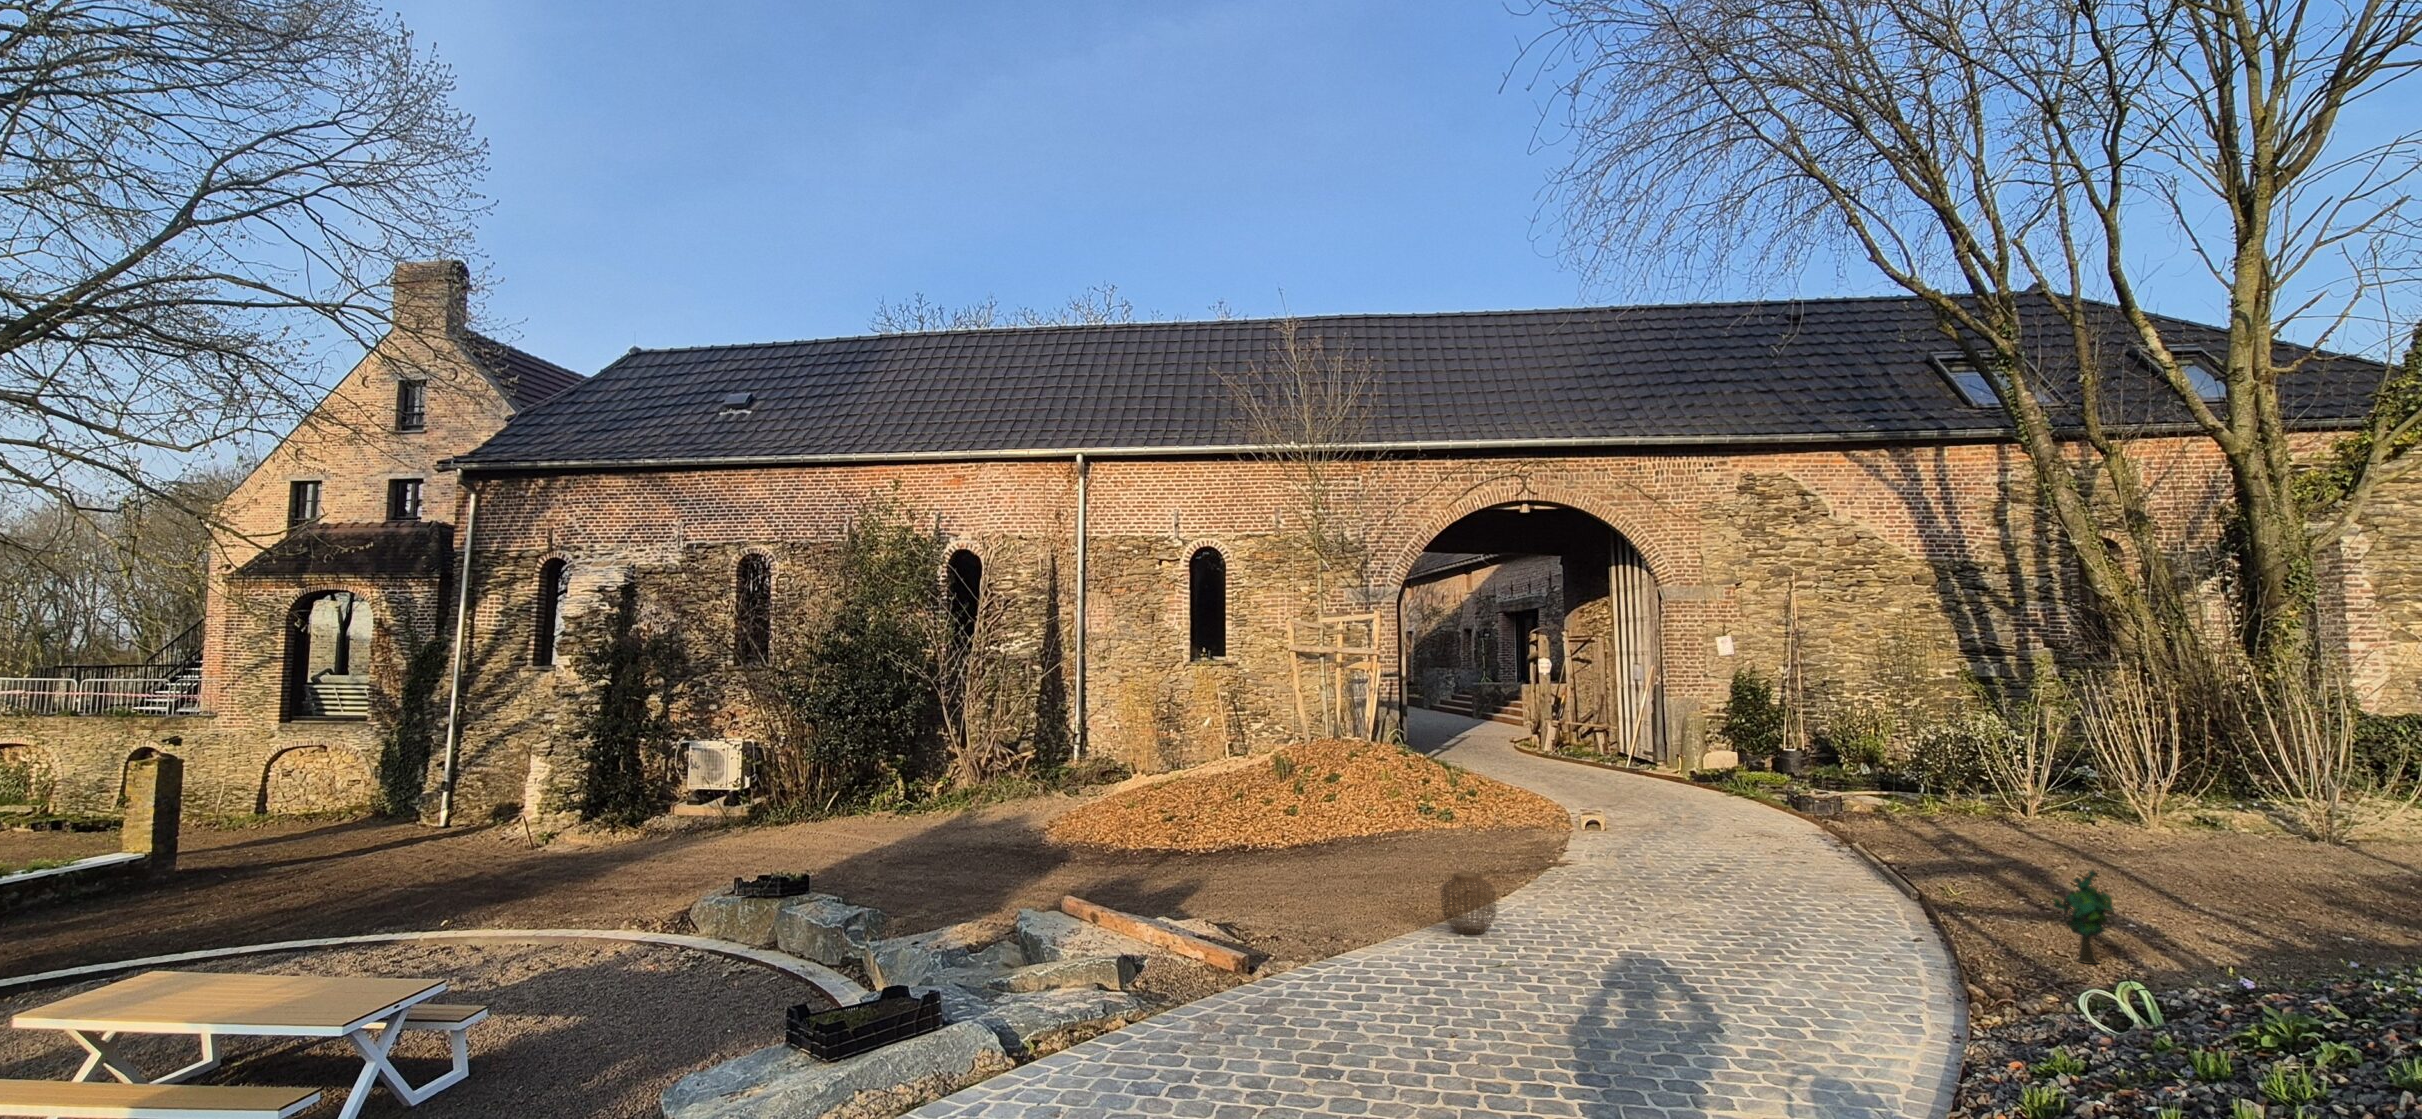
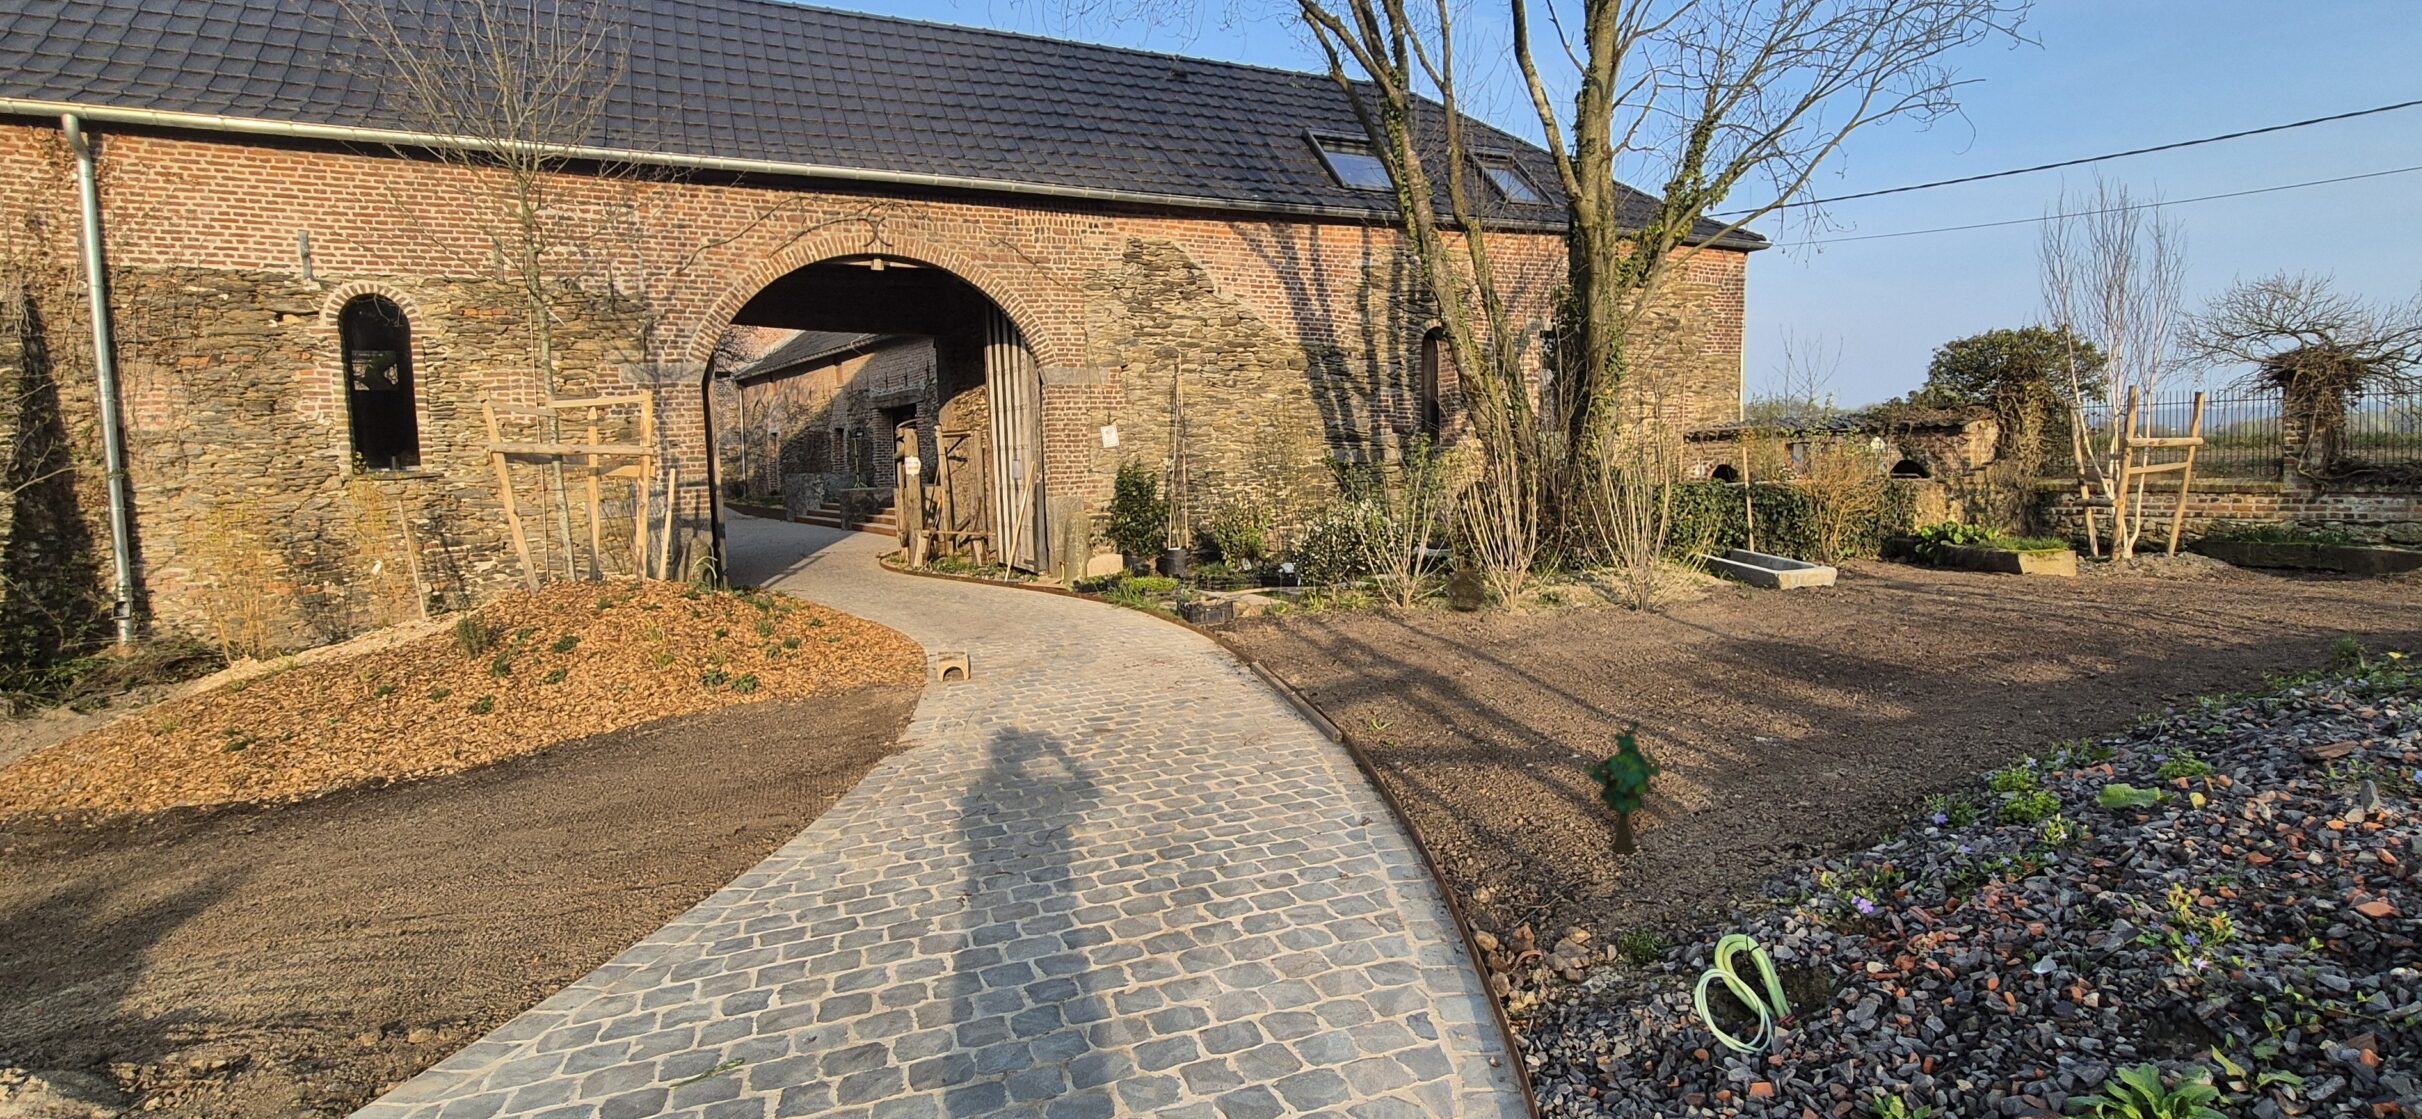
woven basket: present [1440,872,1496,935] -> present [1446,570,1485,611]

